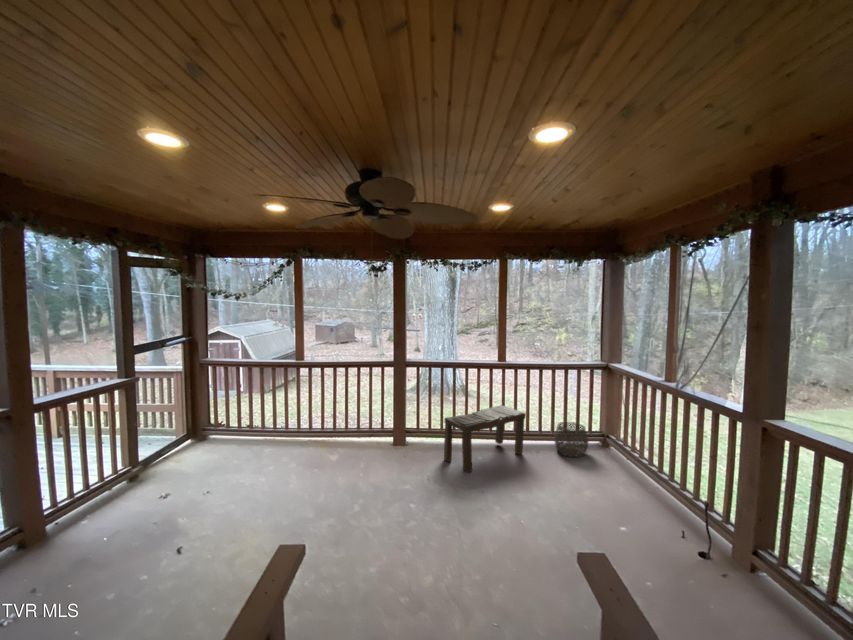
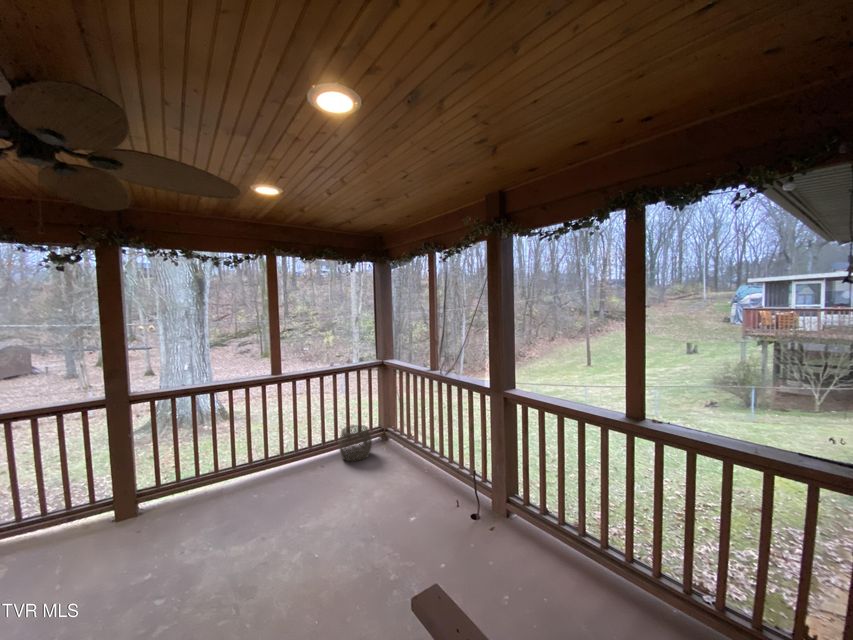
bench: present [444,405,526,472] -> none [202,425,308,522]

